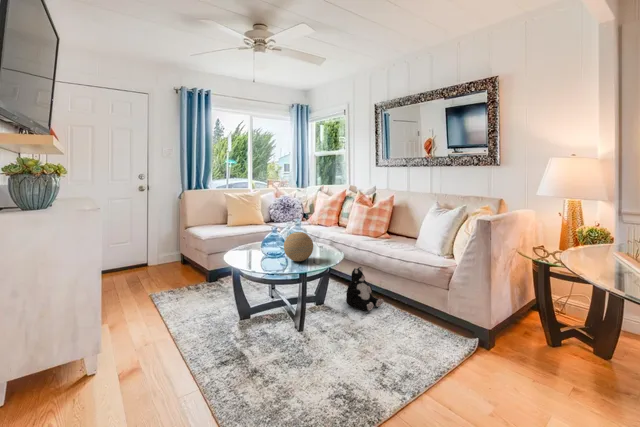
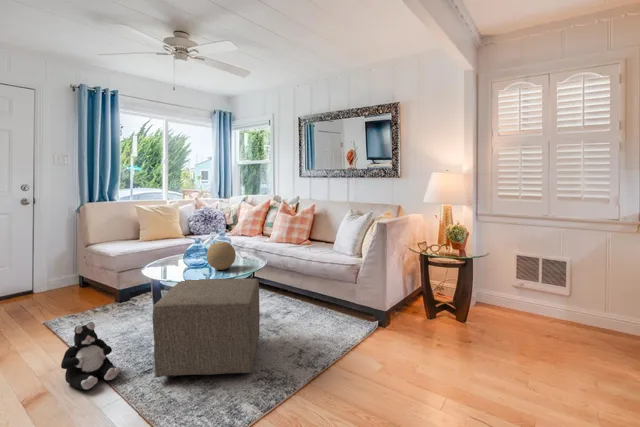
plush toy: present [346,267,384,311] -> present [61,322,120,390]
ottoman: none [228,271,337,382] -> present [152,278,260,378]

